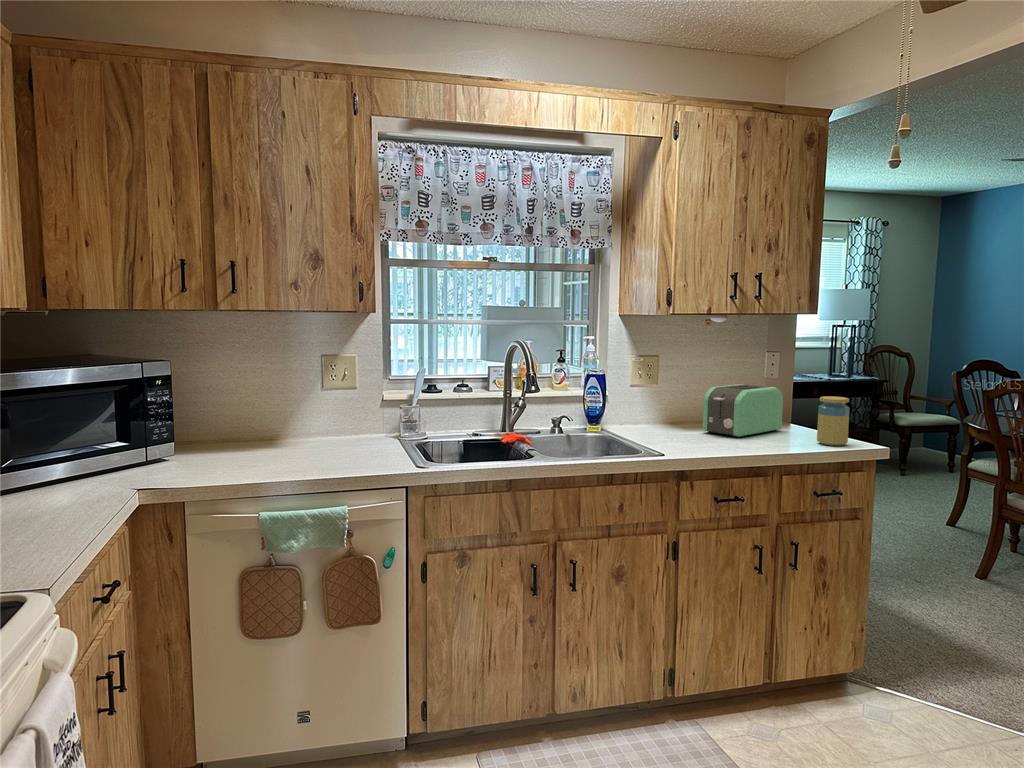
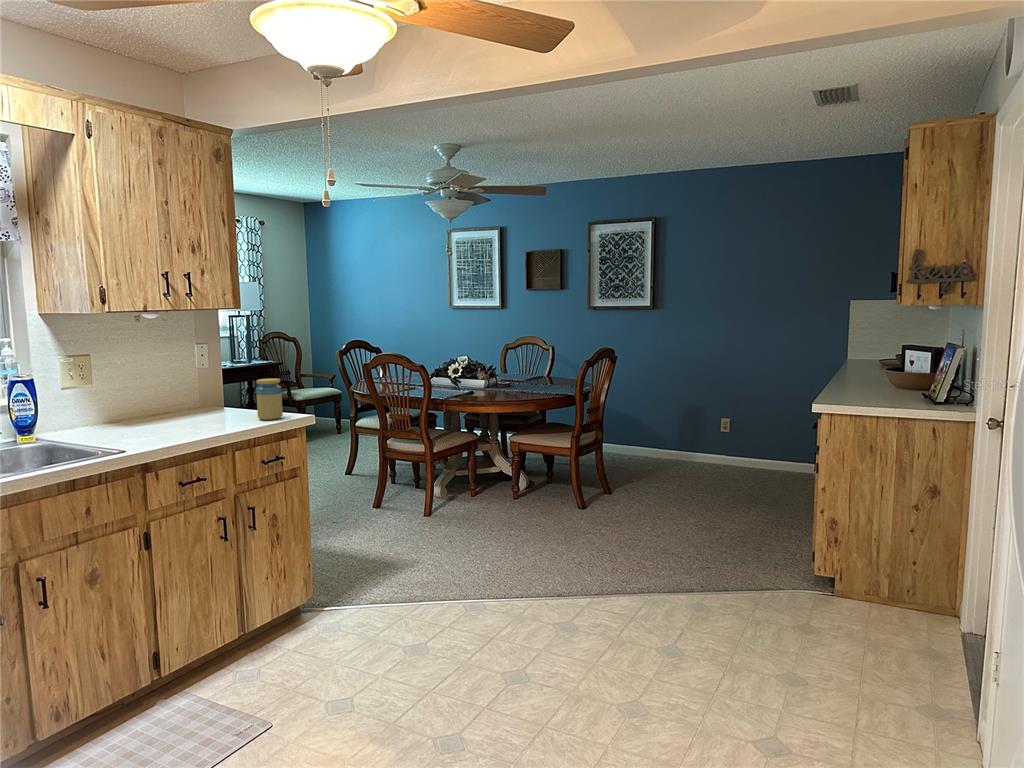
toaster: present [703,384,783,437] -> none [147,376,222,425]

